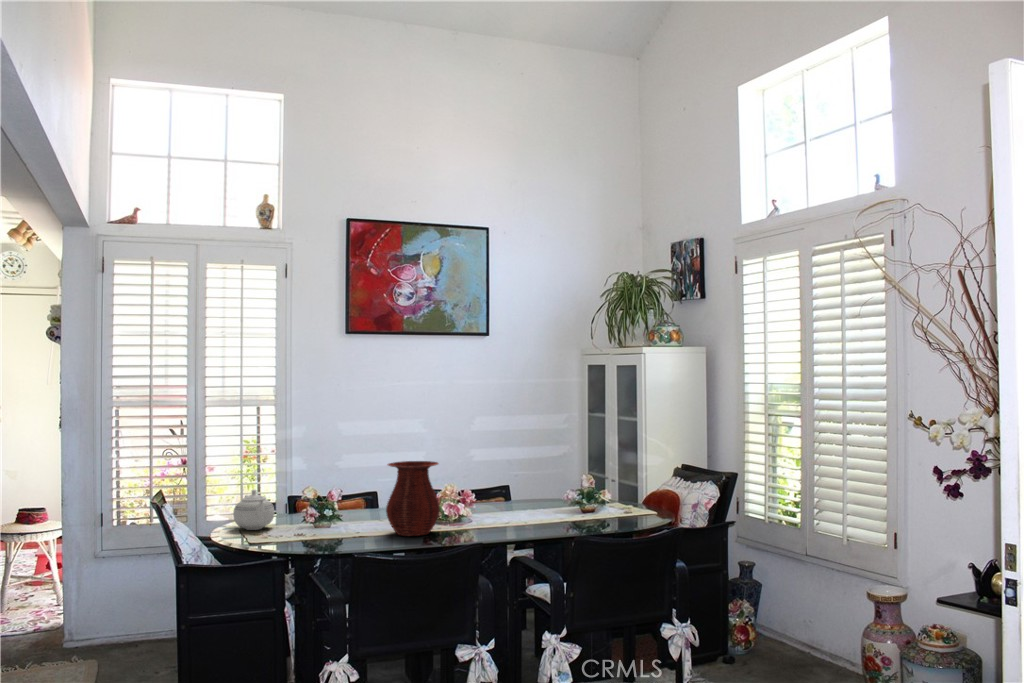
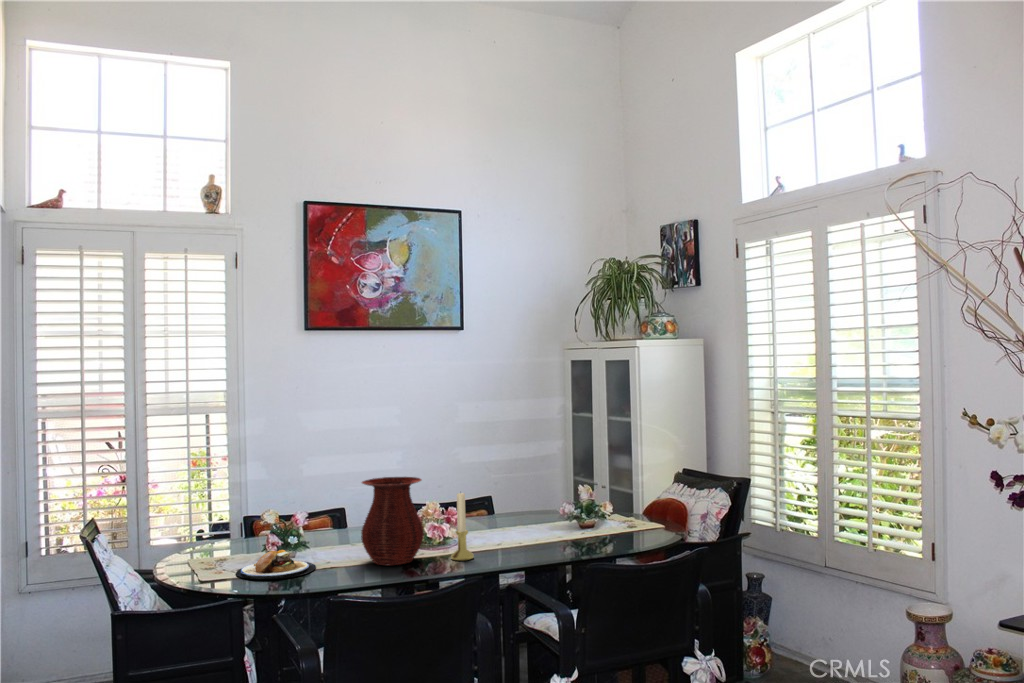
candle holder: none [463,474,483,534] -> present [451,493,474,561]
teapot: present [233,490,274,530] -> none [180,515,229,563]
plate: none [280,519,347,543] -> present [236,550,316,579]

